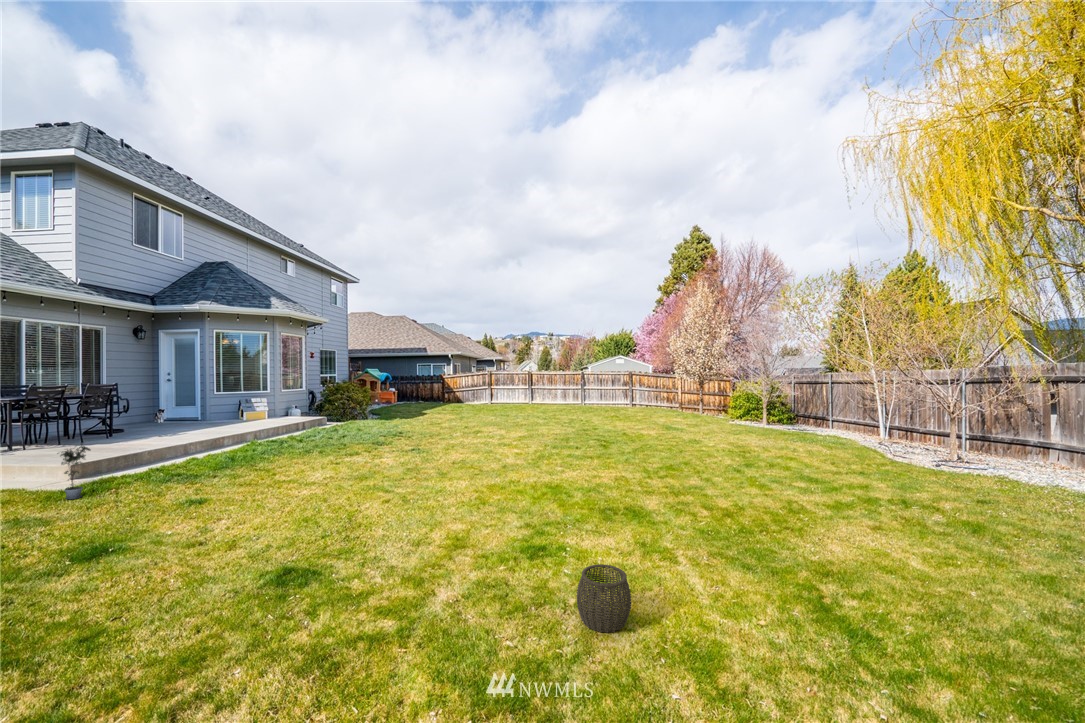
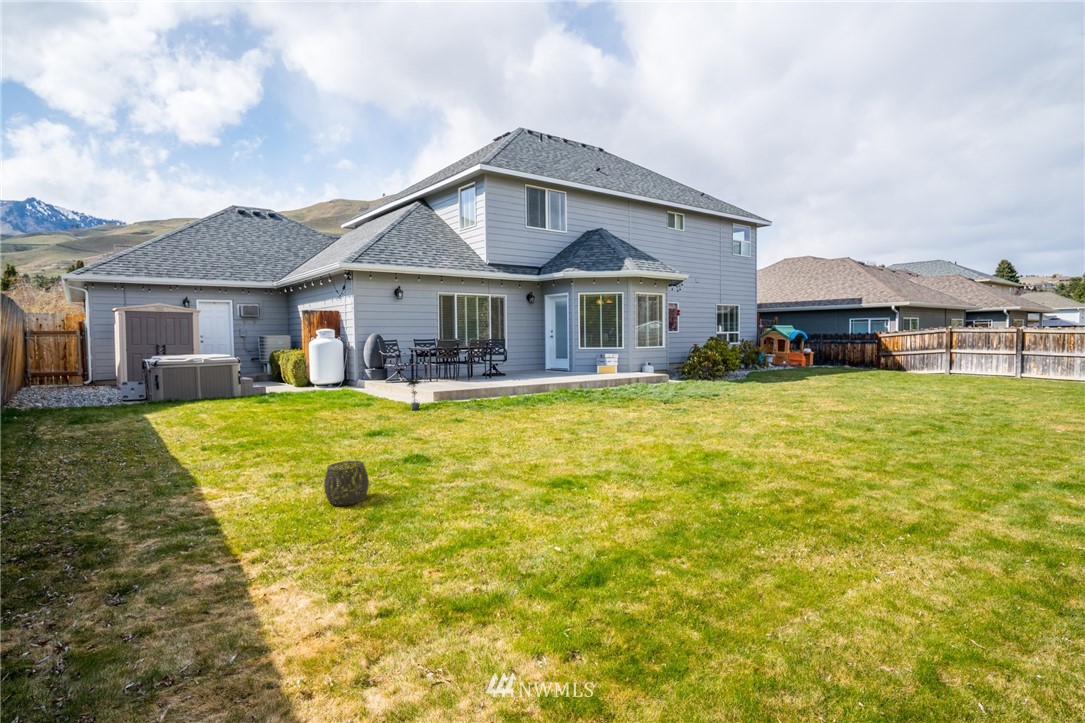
woven basket: present [576,564,631,633] -> present [324,461,369,506]

